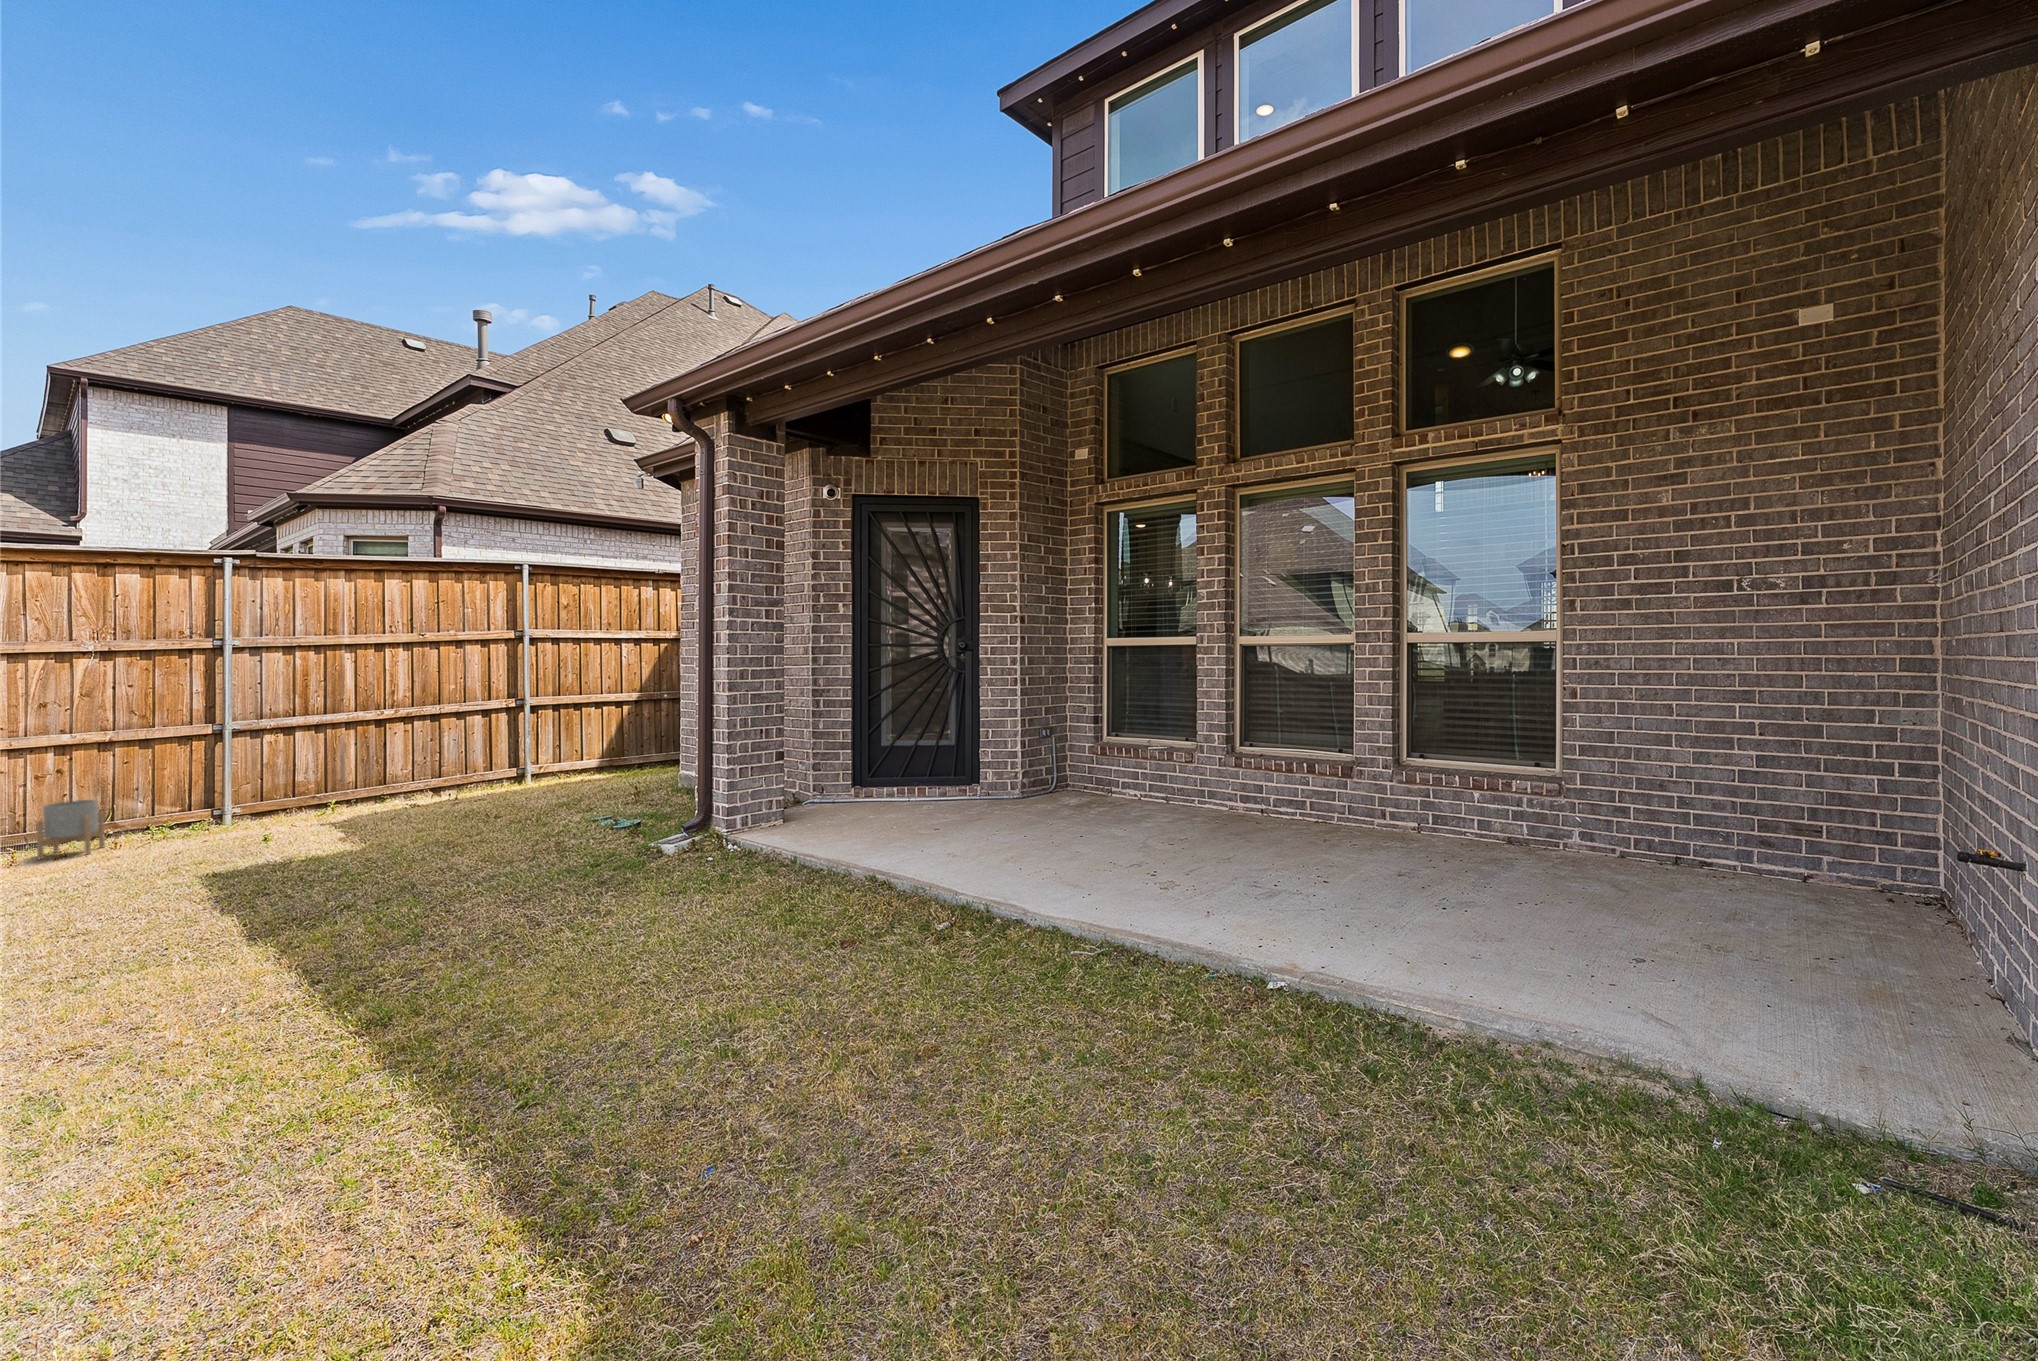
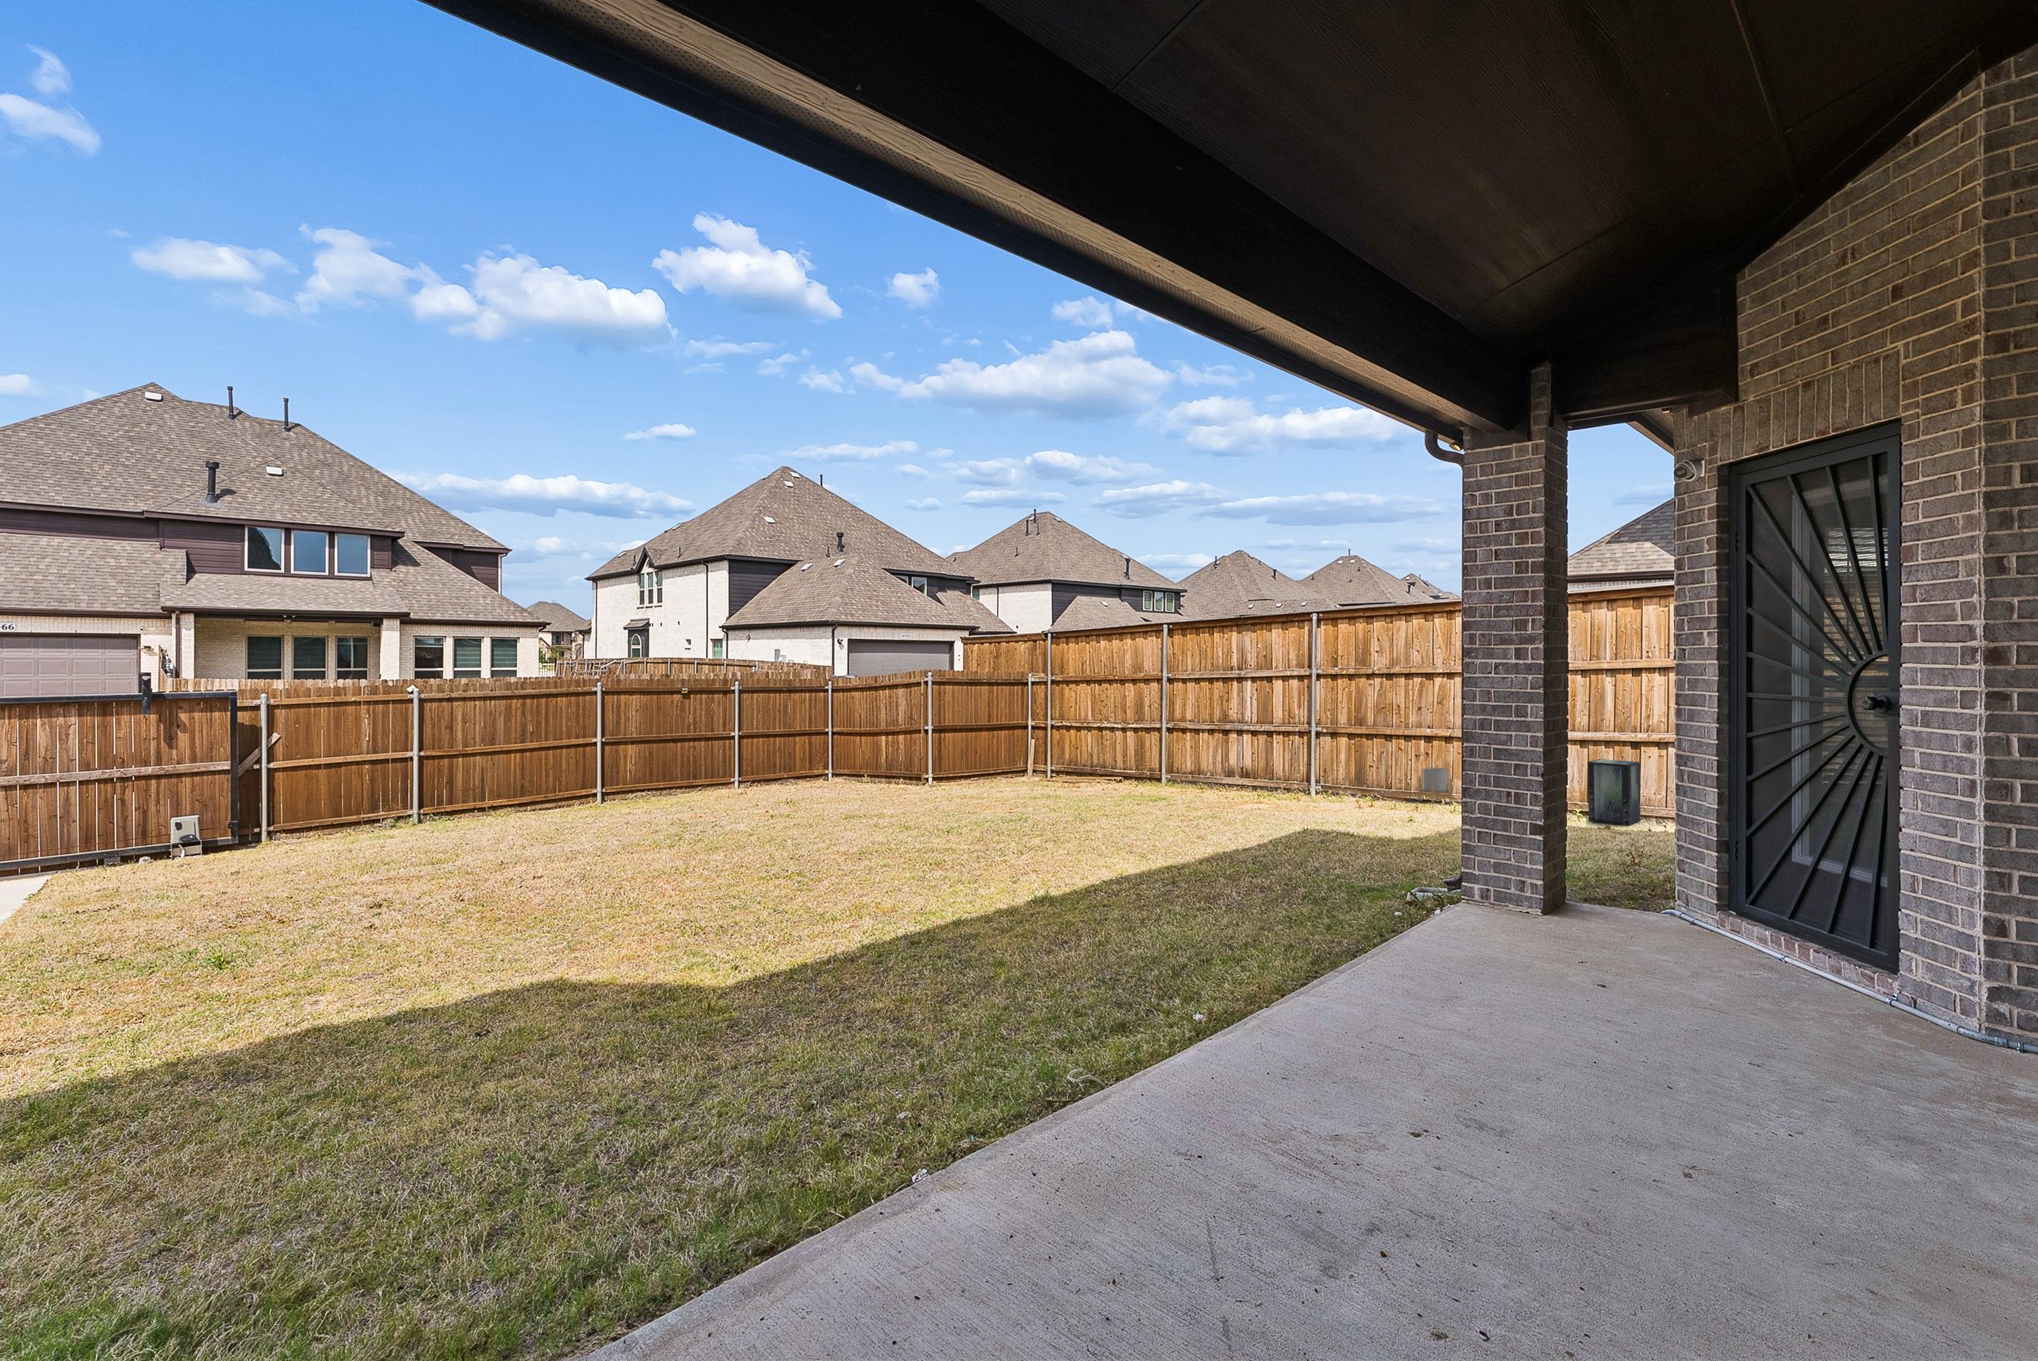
storage box: none [343,739,410,810] -> present [1588,759,1641,826]

